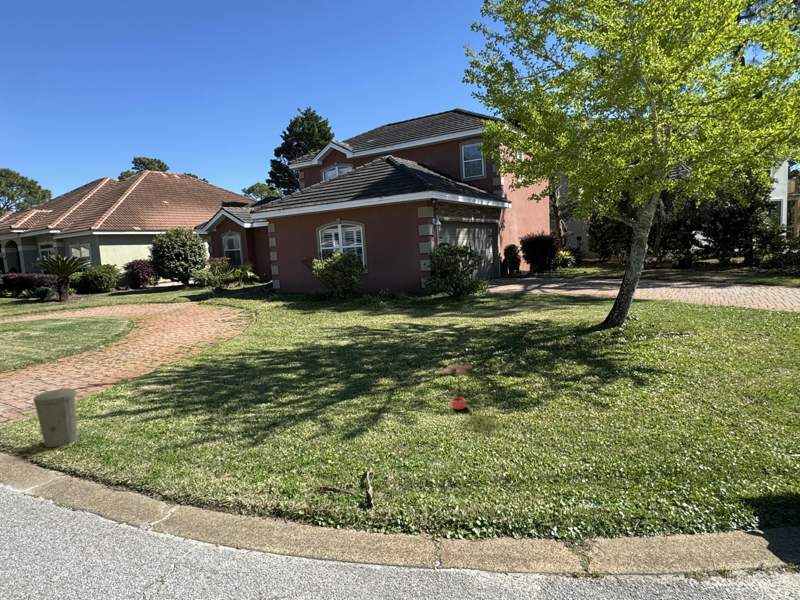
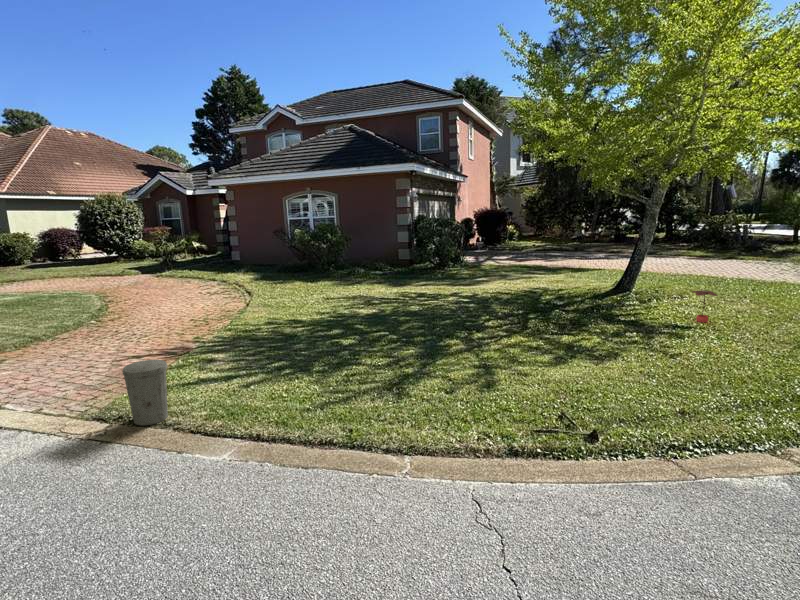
potted plant: present [442,365,472,409] -> present [693,290,718,322]

